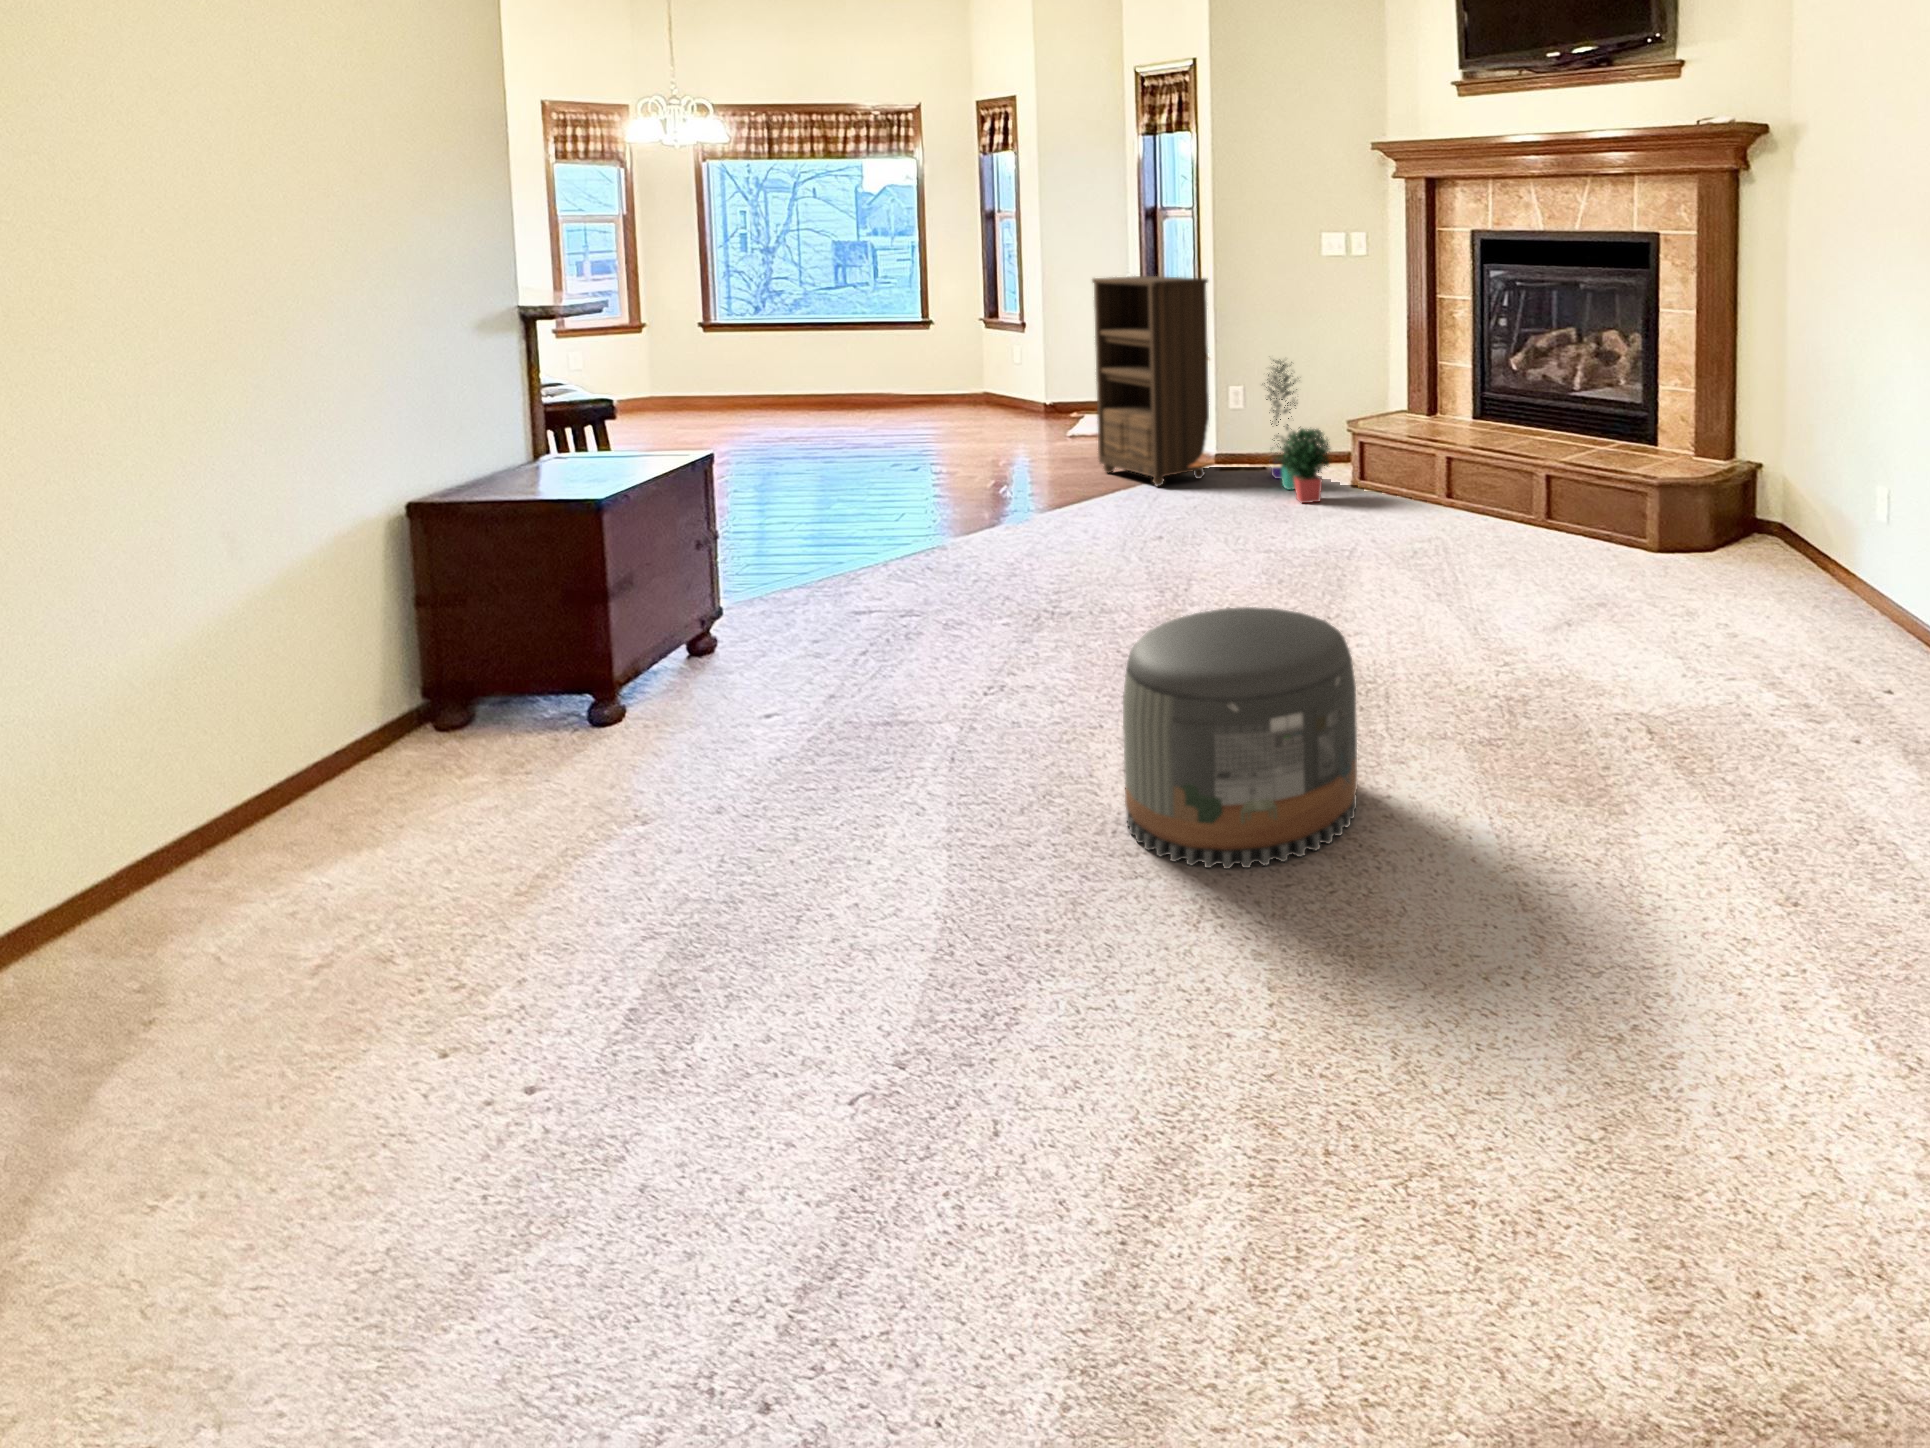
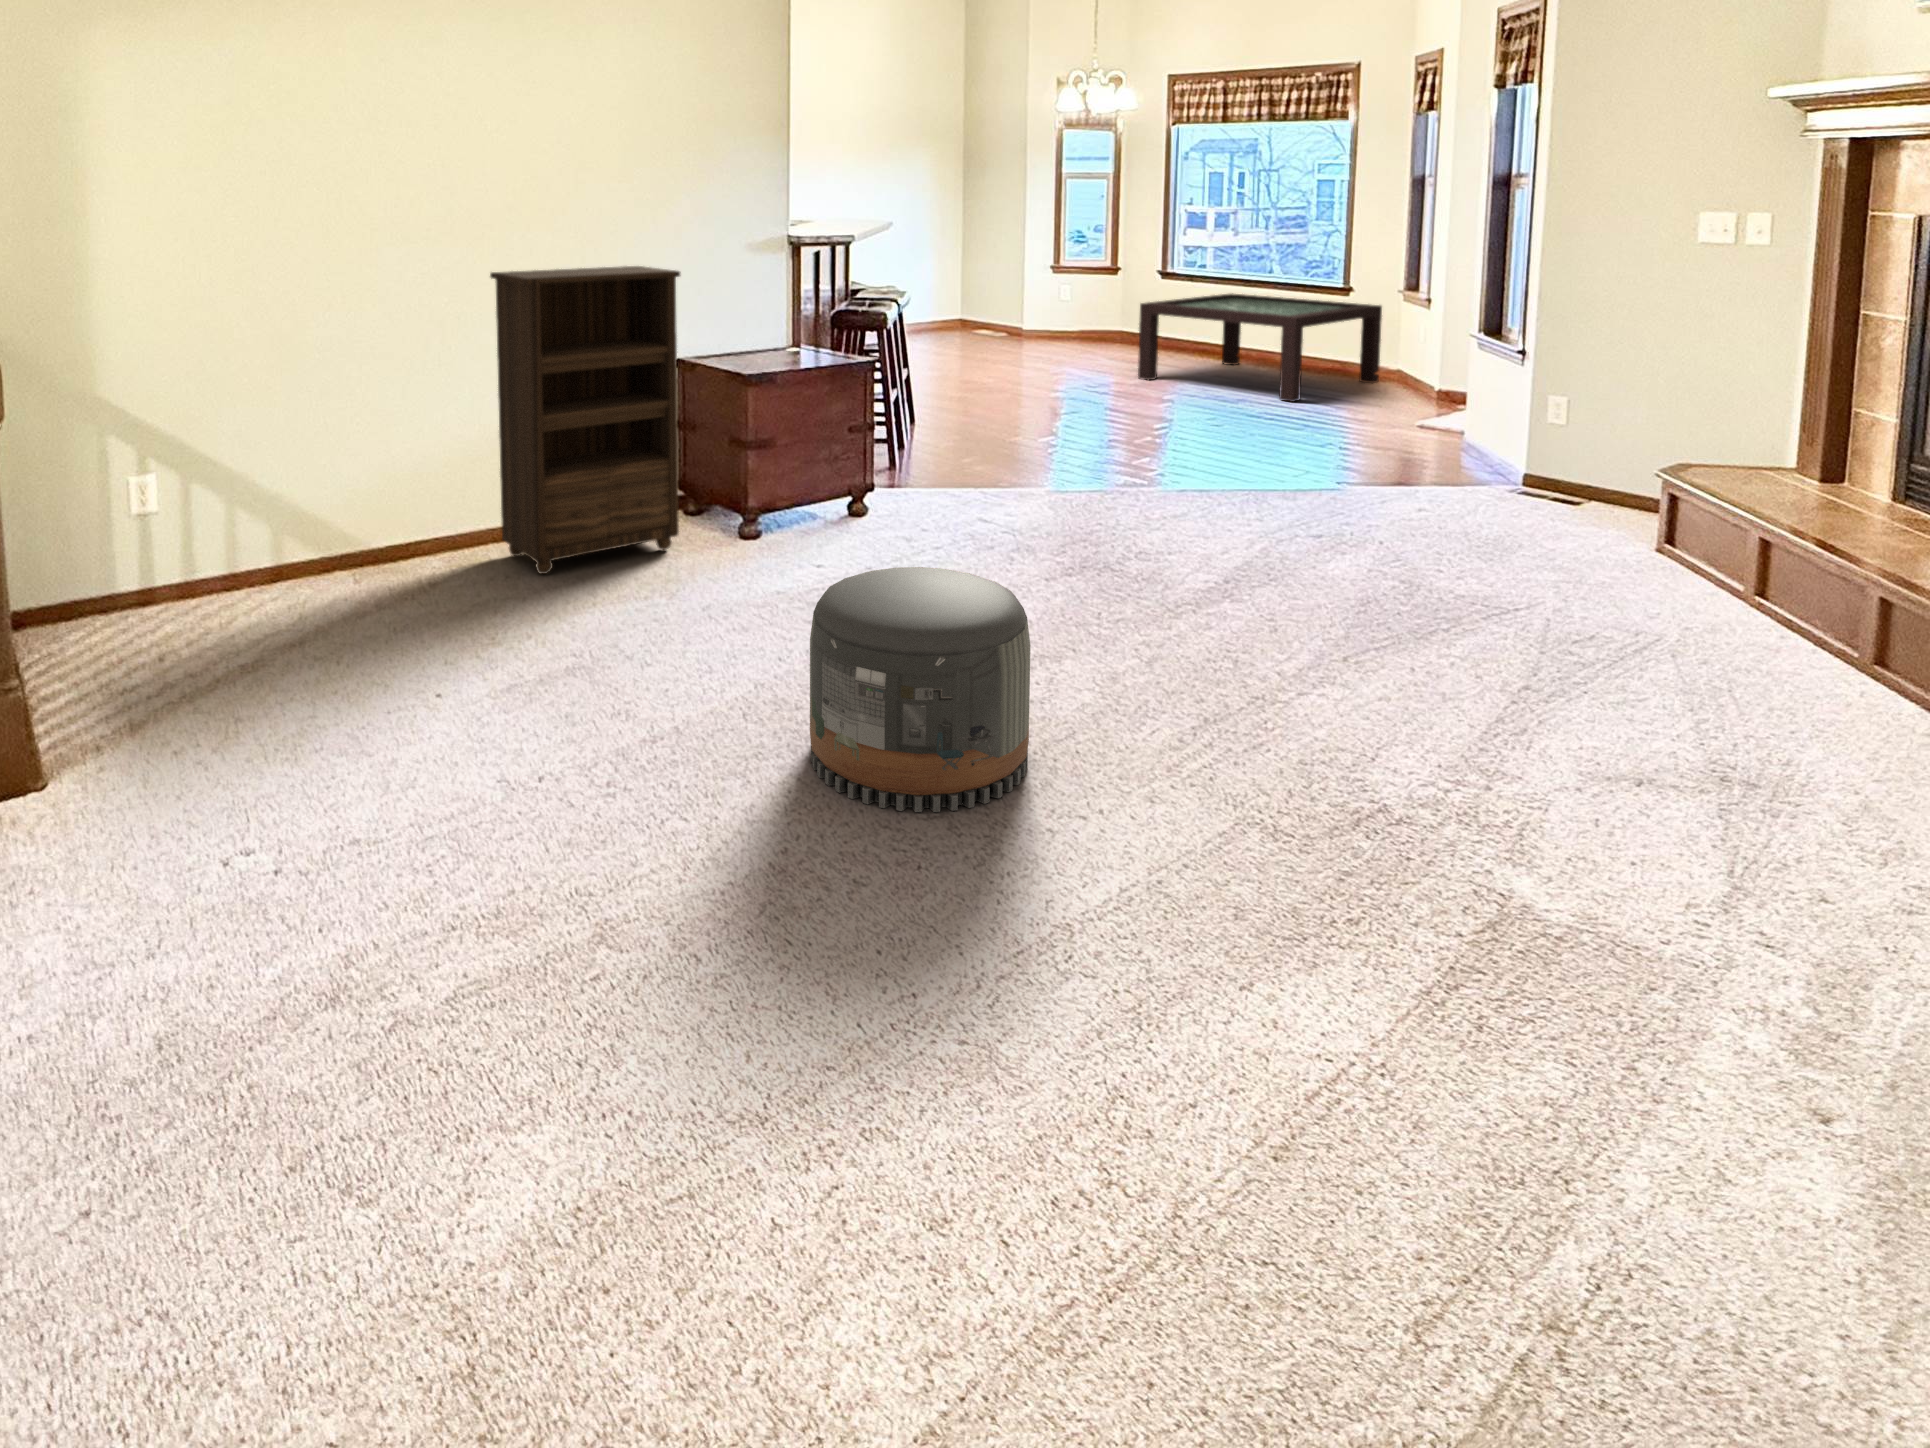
bookshelf: present [1092,276,1209,486] -> present [490,266,680,574]
coffee table: none [731,338,967,447] -> present [1138,293,1382,402]
potted plant: present [1264,359,1330,503] -> none [1529,363,1631,552]

